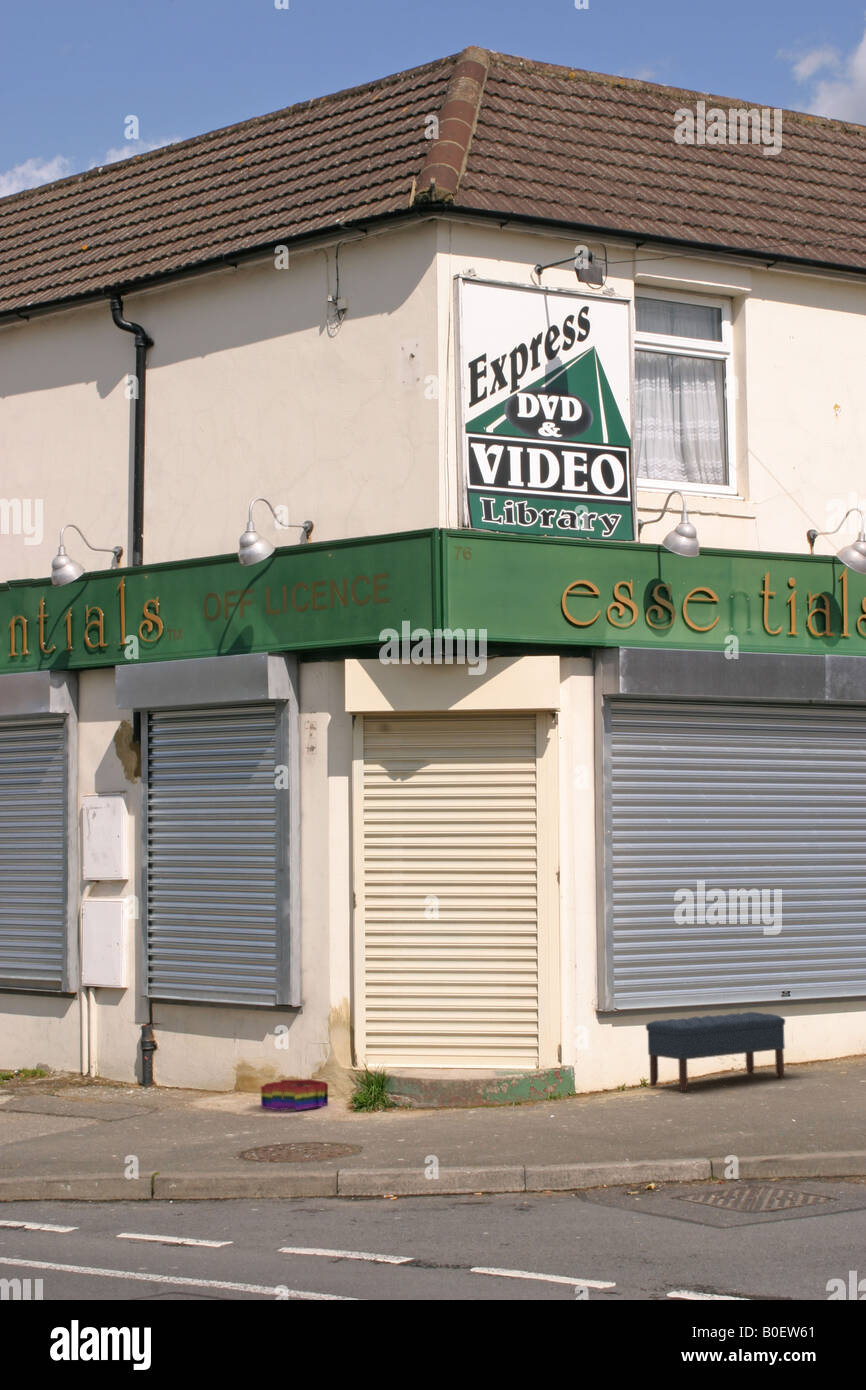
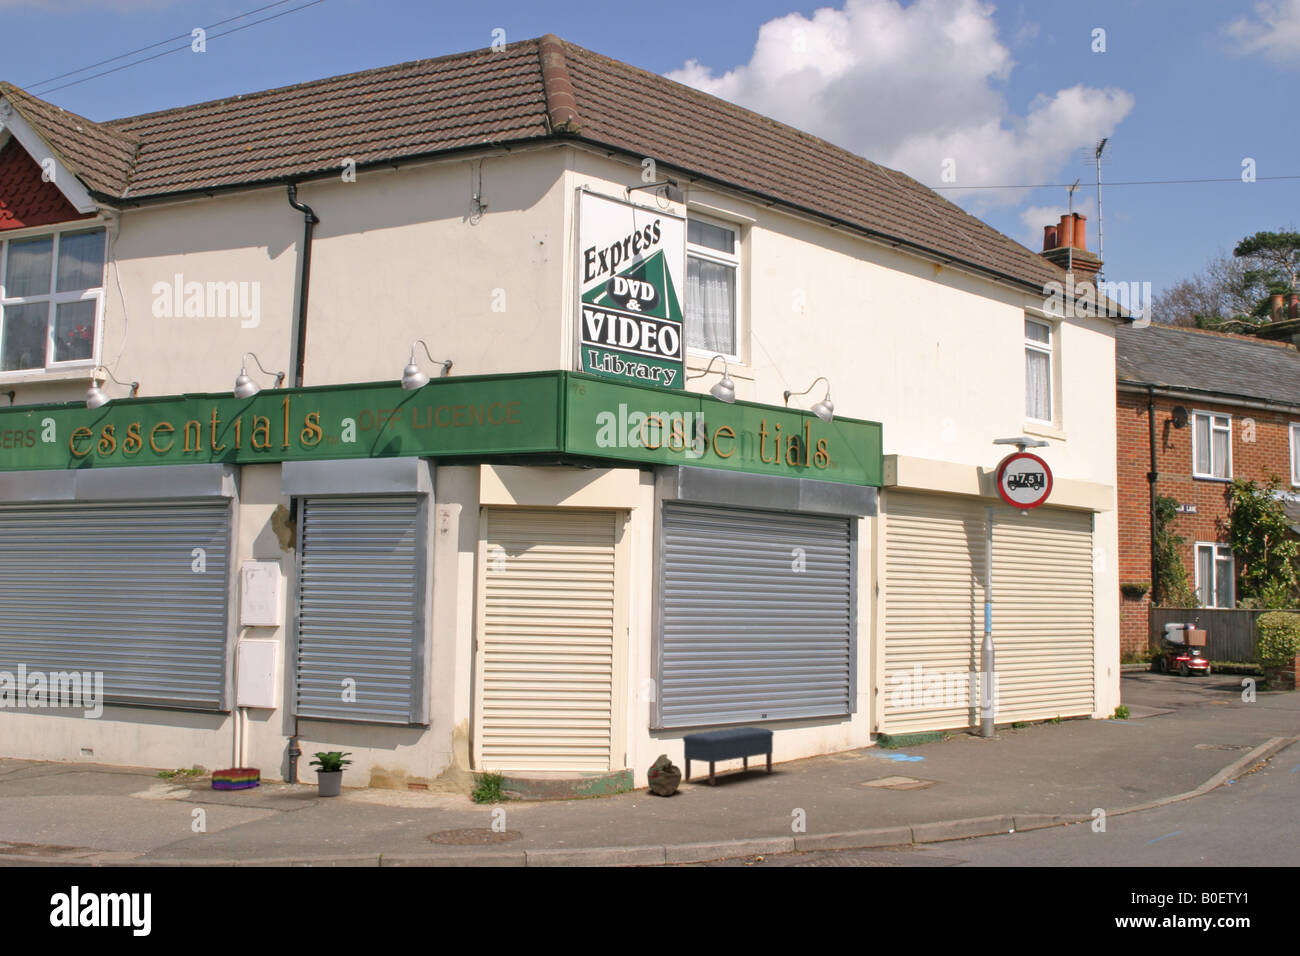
potted plant: none [154,1041,216,1098] -> present [309,752,353,796]
bag: none [587,1048,633,1103] -> present [647,754,682,796]
storage bin: present [261,1079,328,1110] -> present [212,767,260,789]

